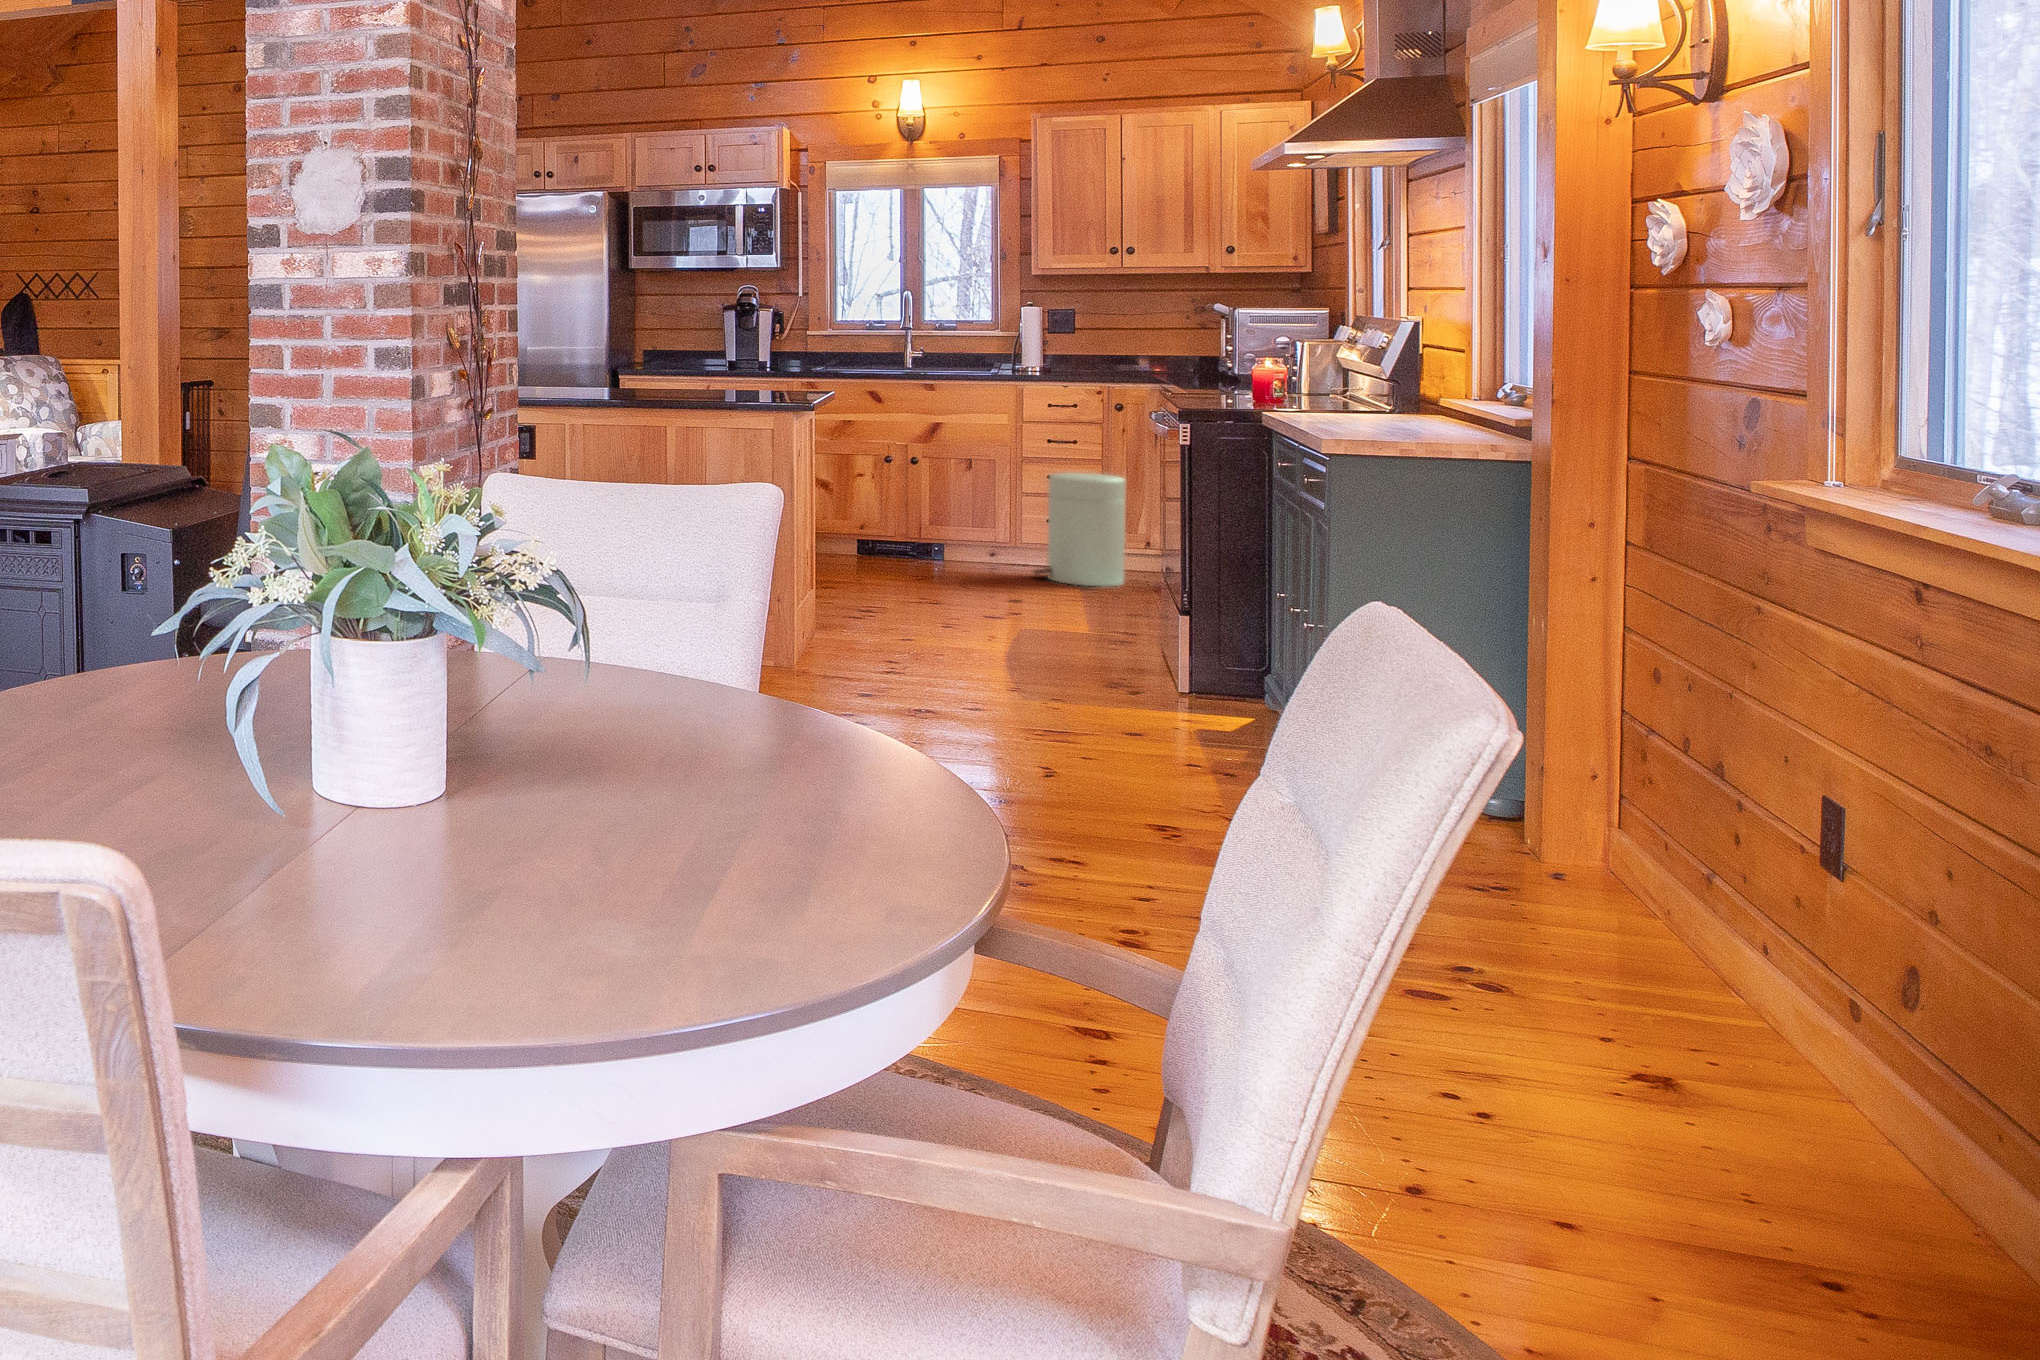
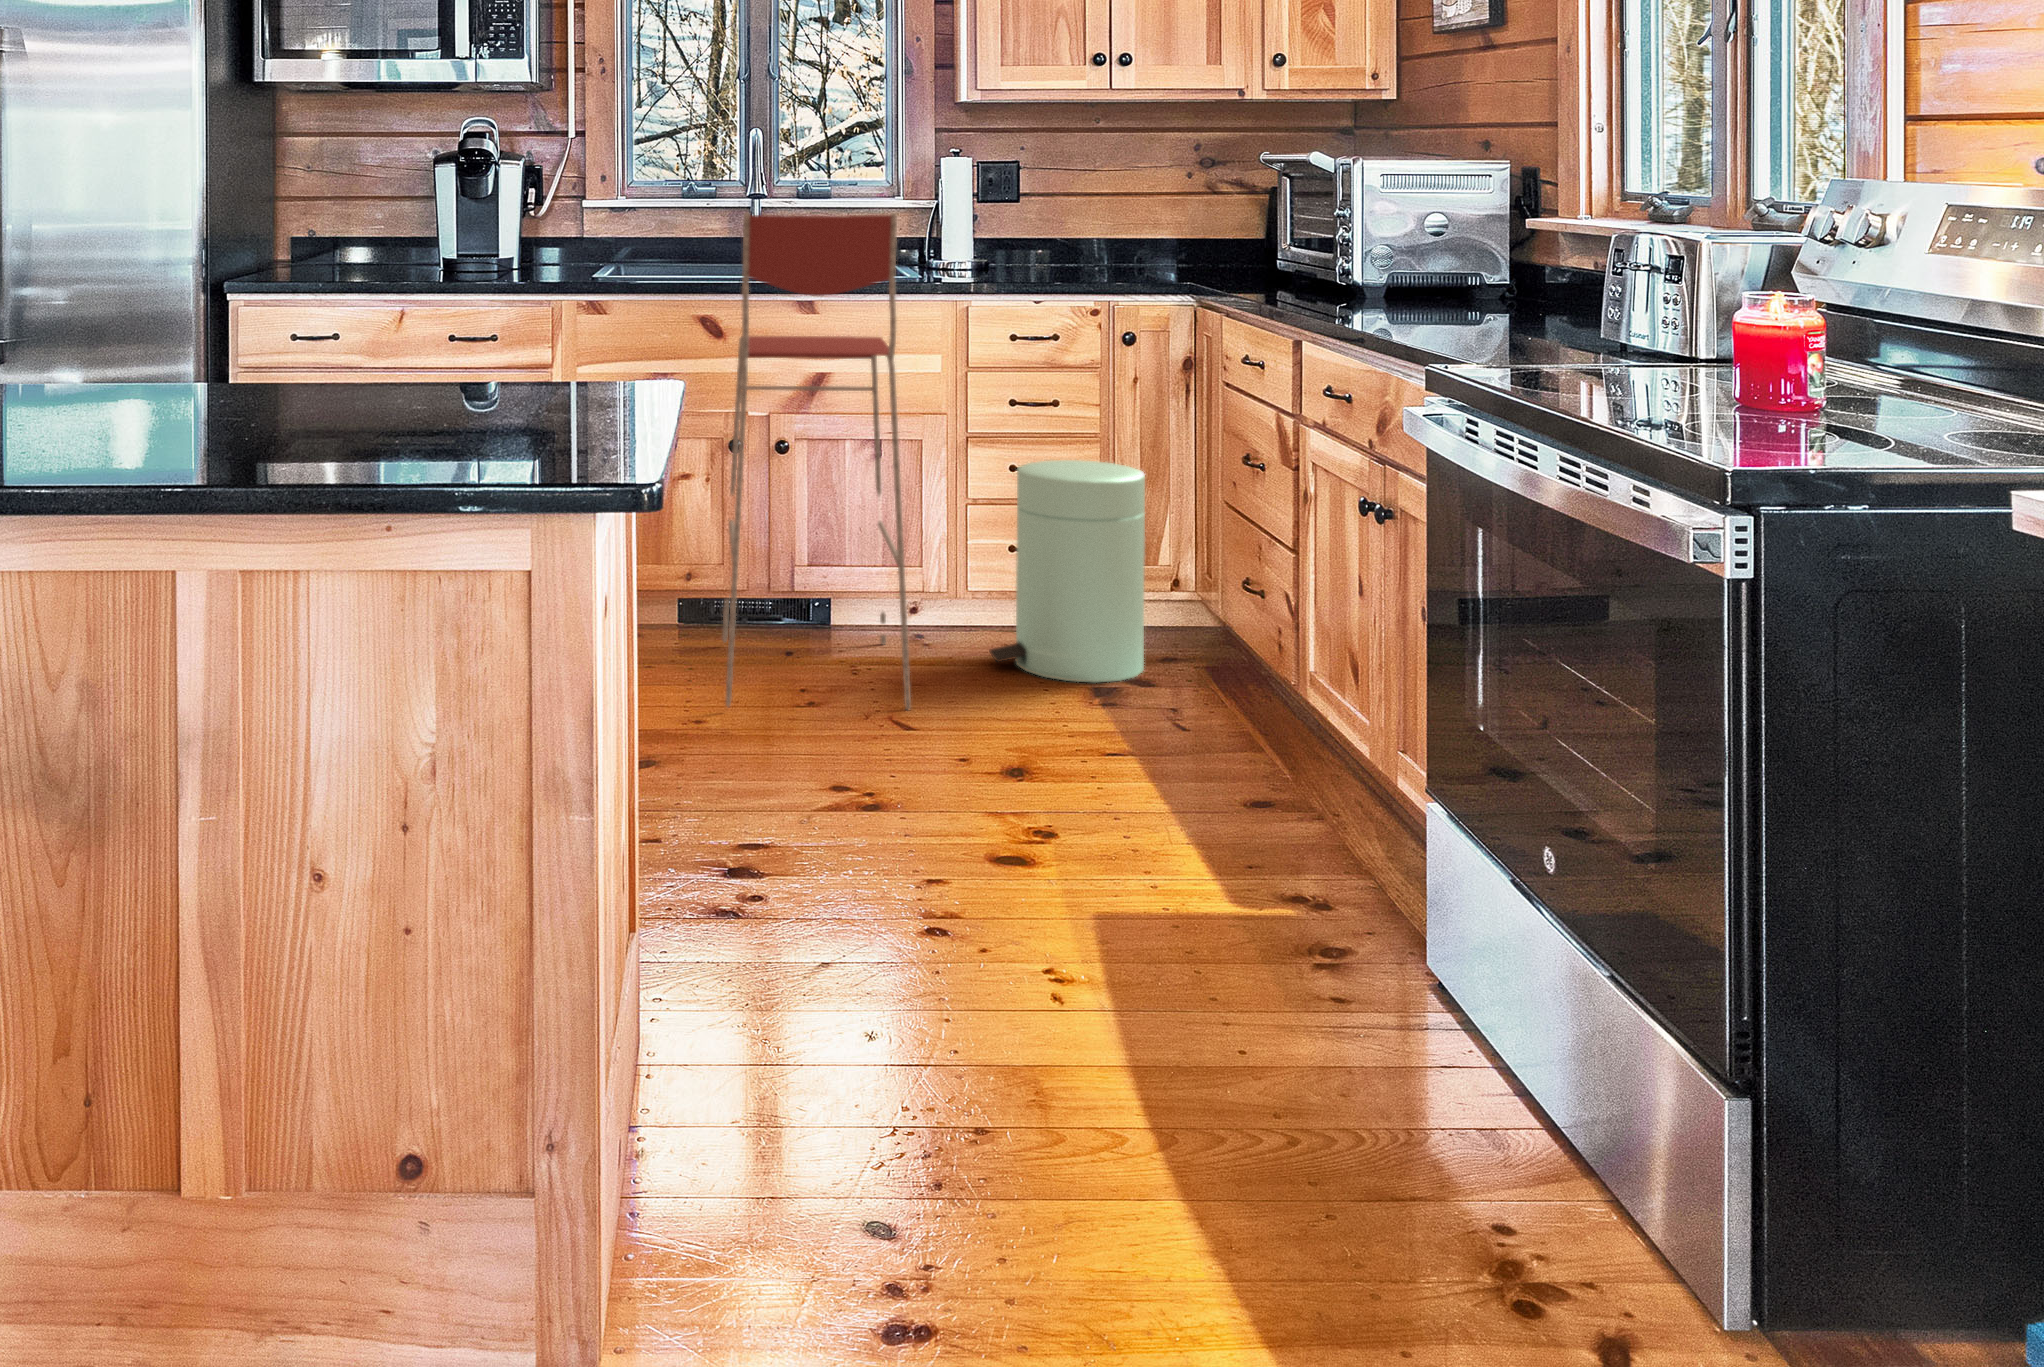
bar stool: none [878,336,979,588] -> present [722,212,911,710]

